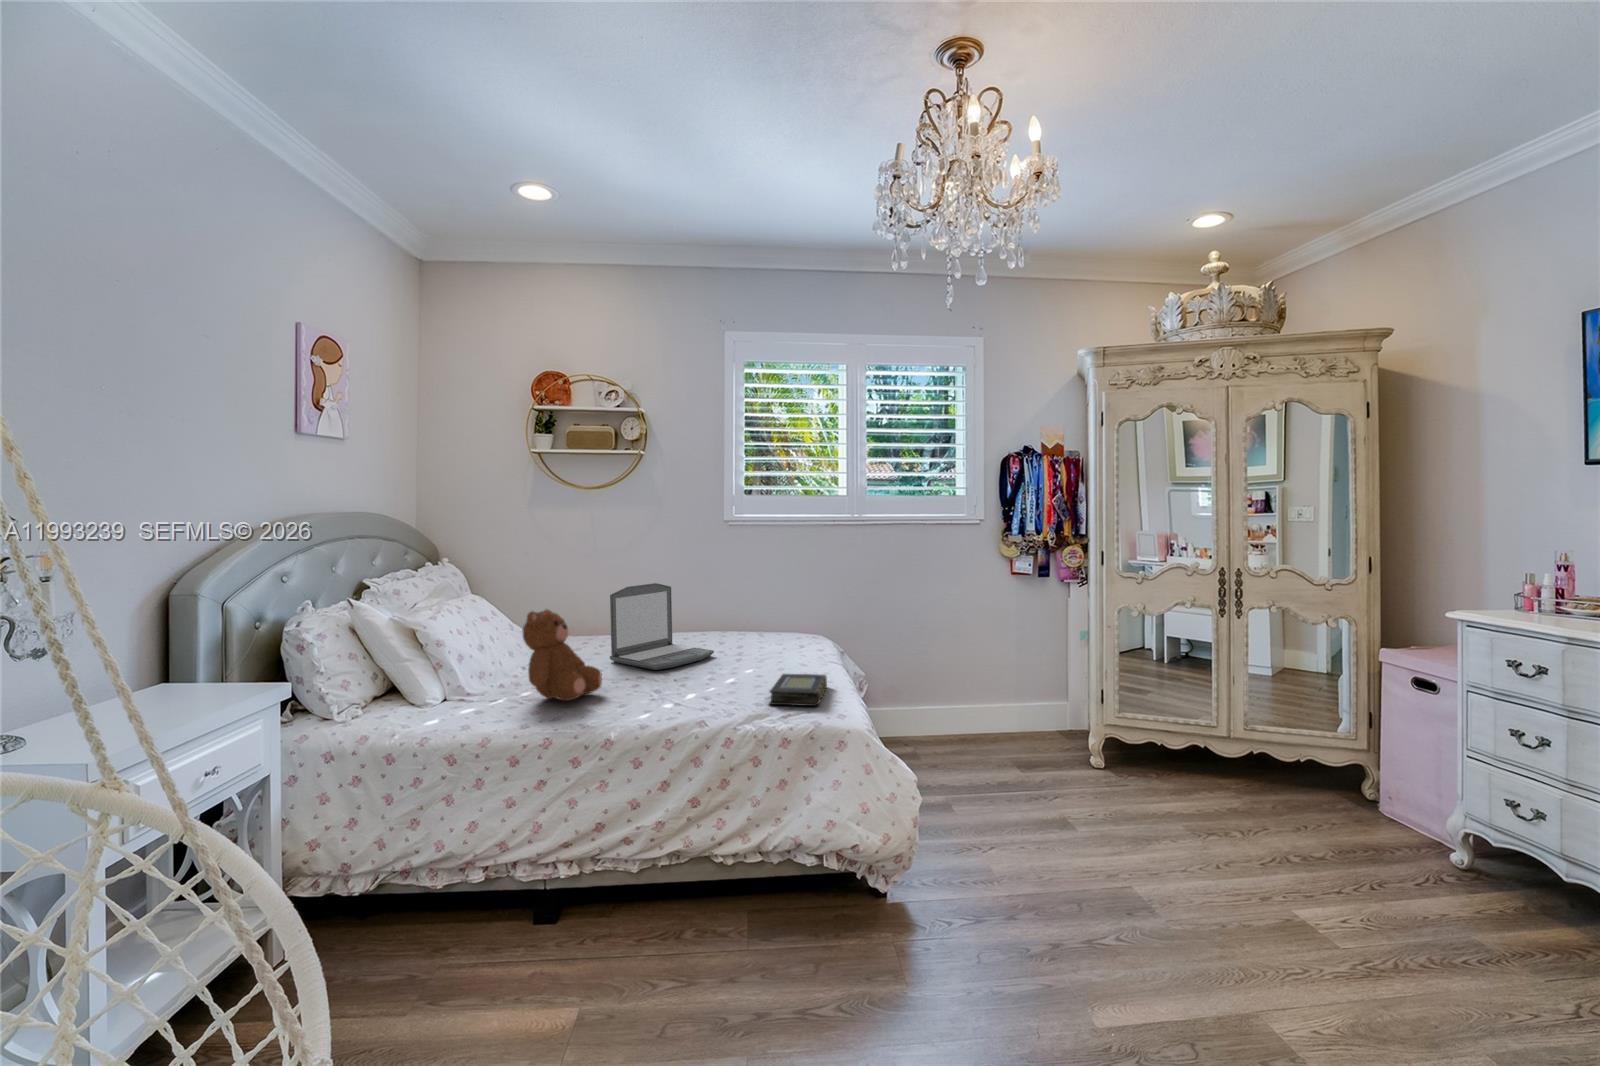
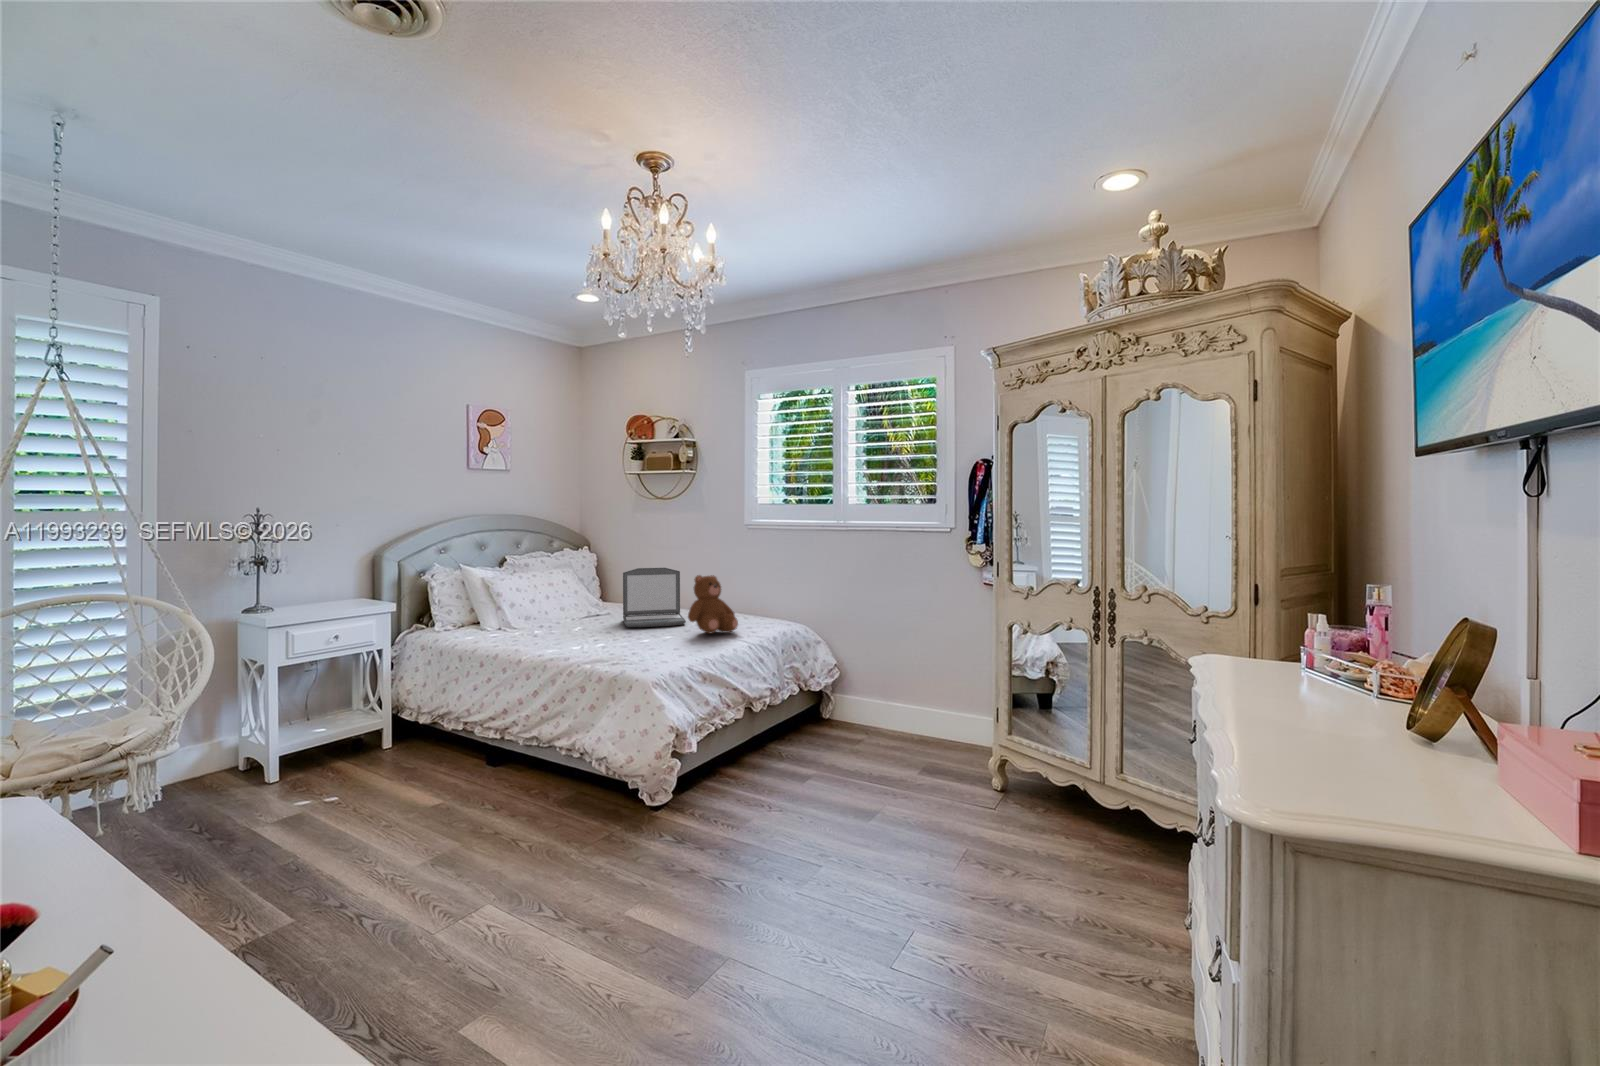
teddy bear: present [522,609,602,701] -> present [688,575,738,633]
book: present [767,674,827,706] -> none [622,638,688,659]

